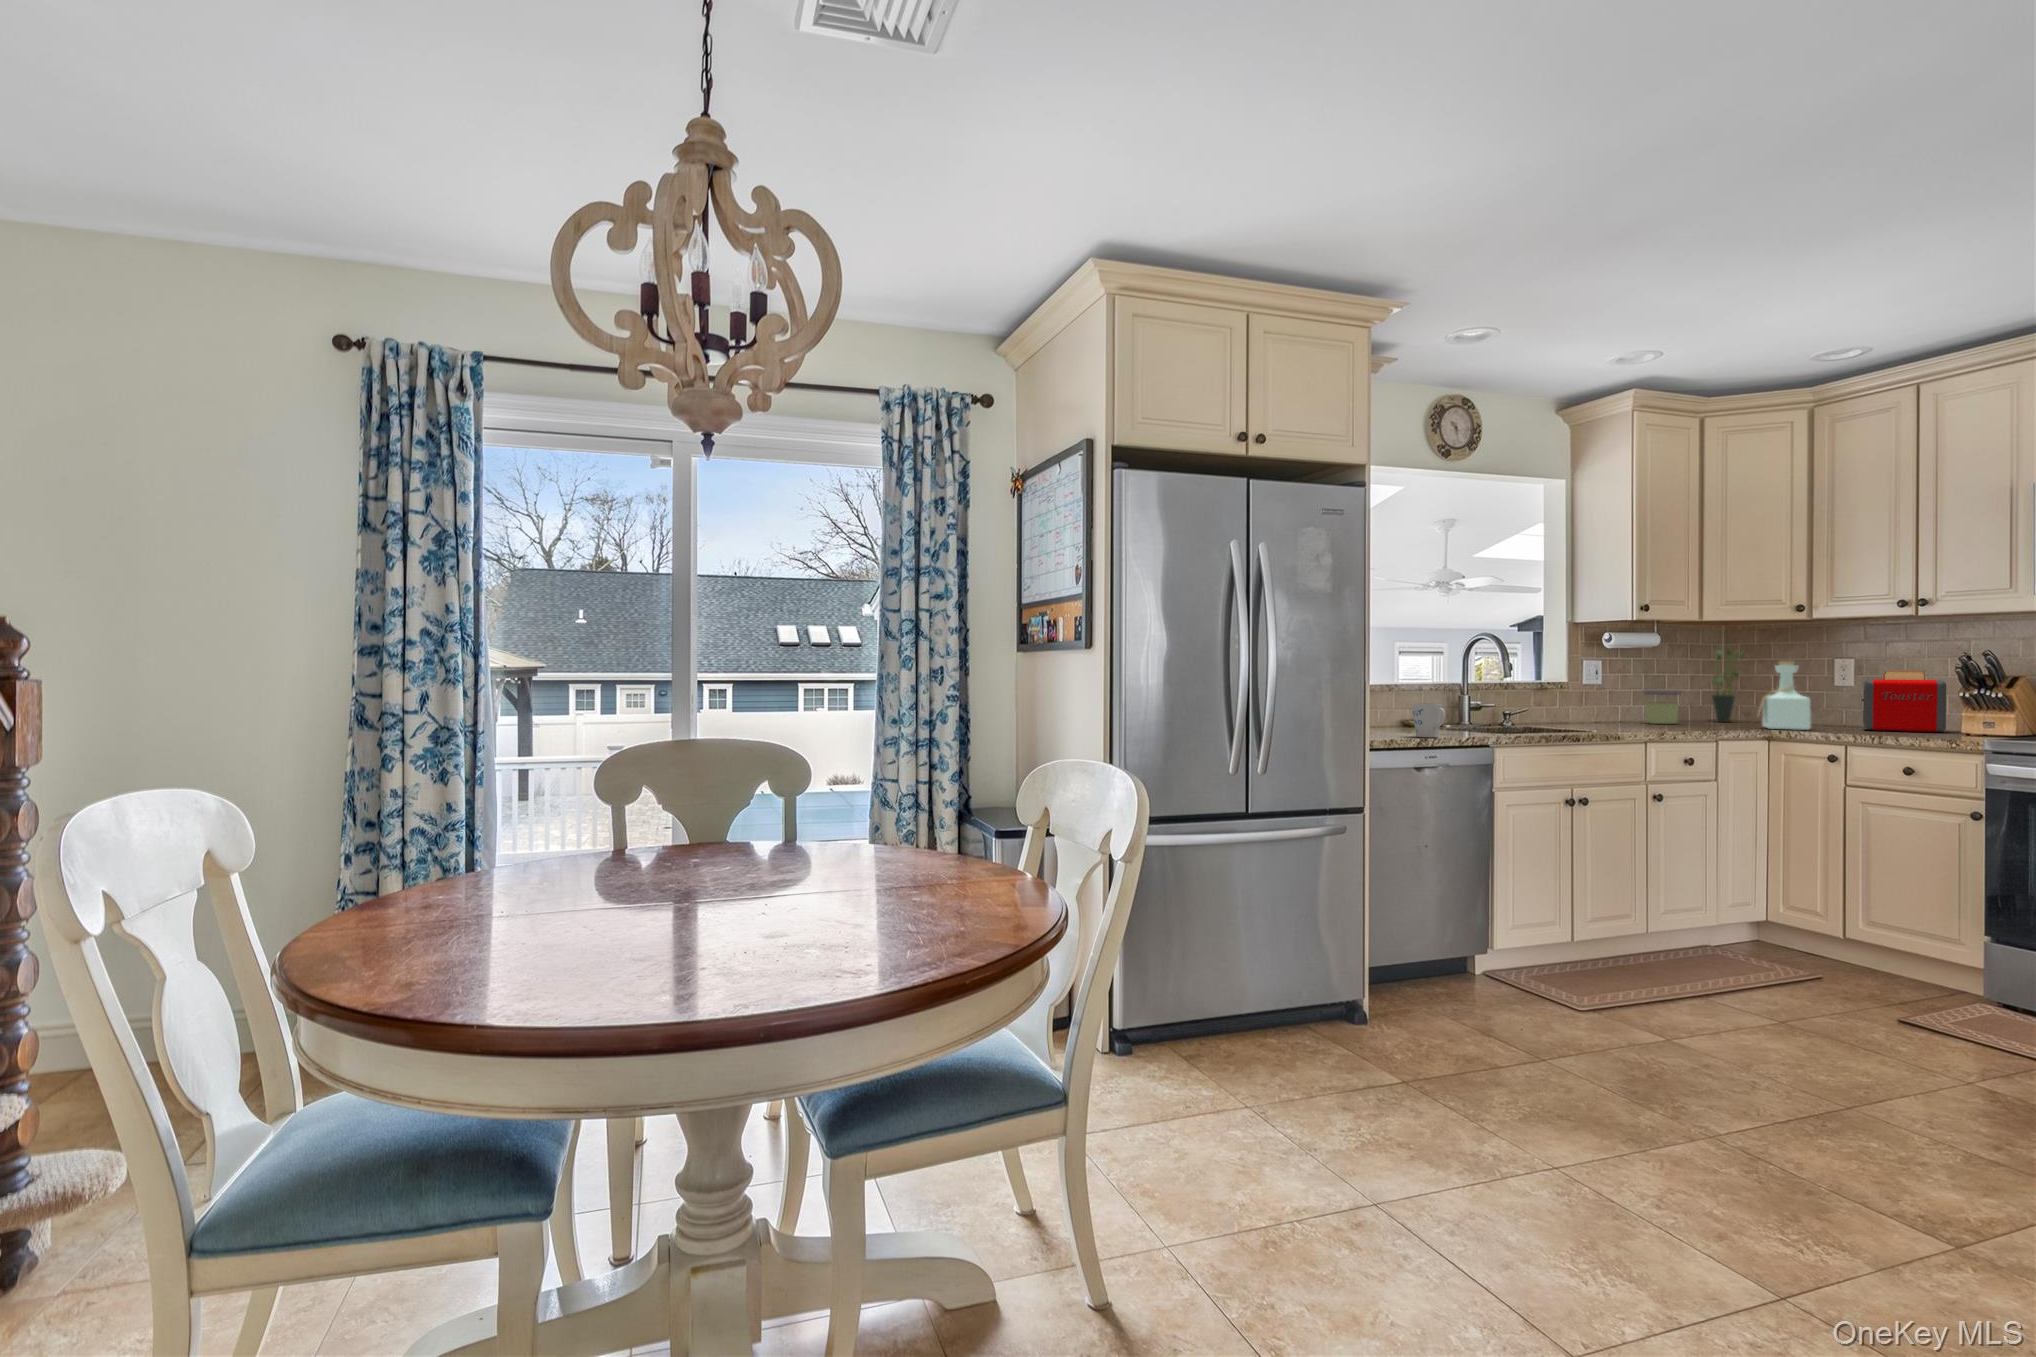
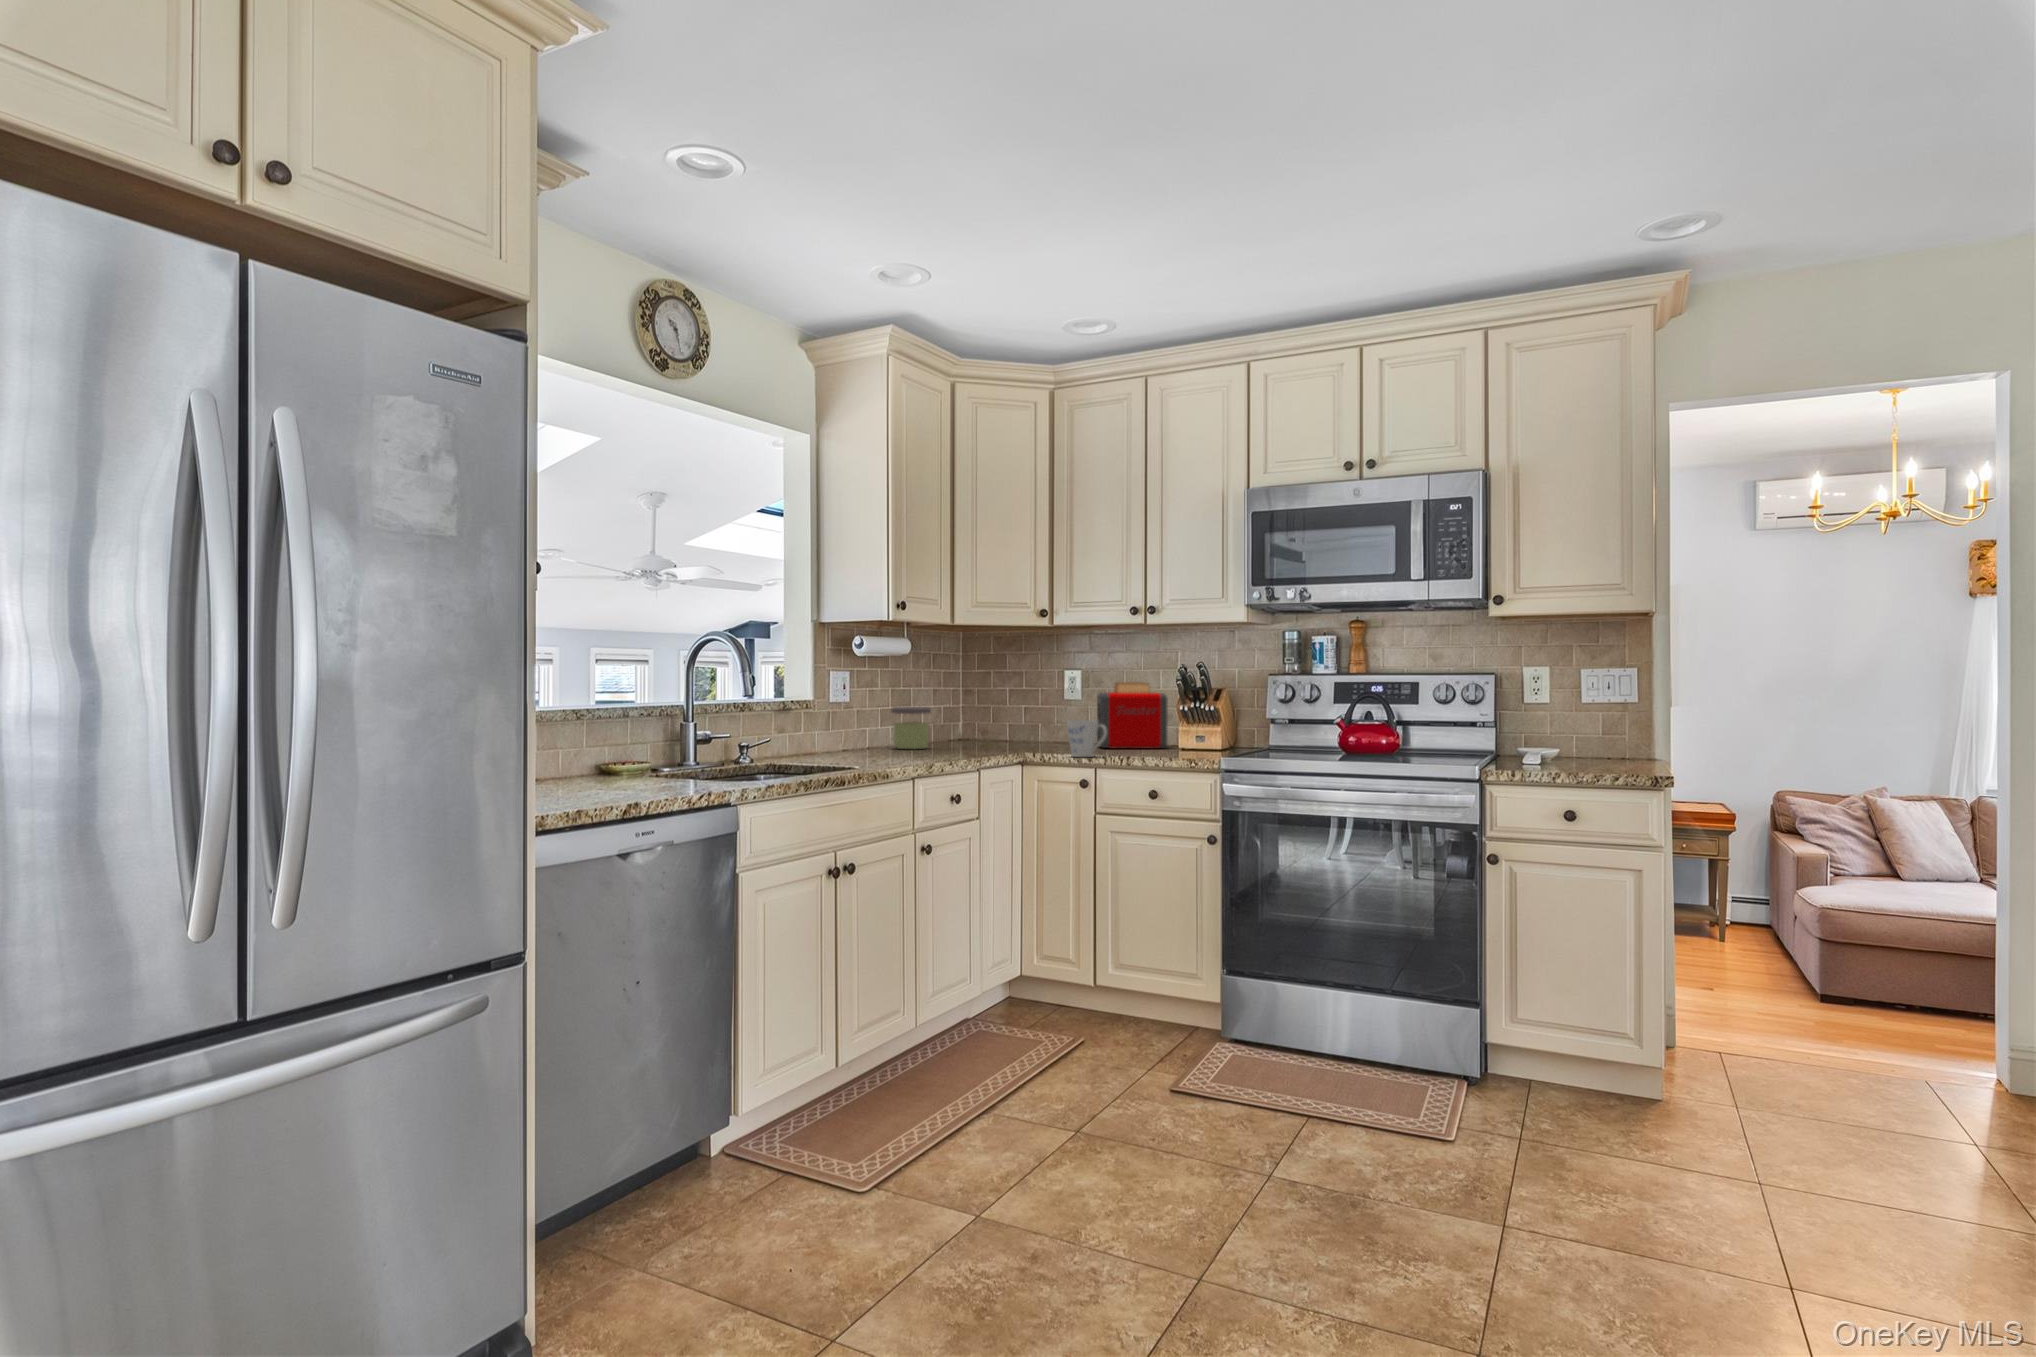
potted plant: present [1712,650,1744,722] -> none [955,654,993,743]
bottle: present [1758,661,1811,730] -> none [1008,672,1058,751]
mug: present [1412,704,1446,737] -> present [1067,720,1107,757]

